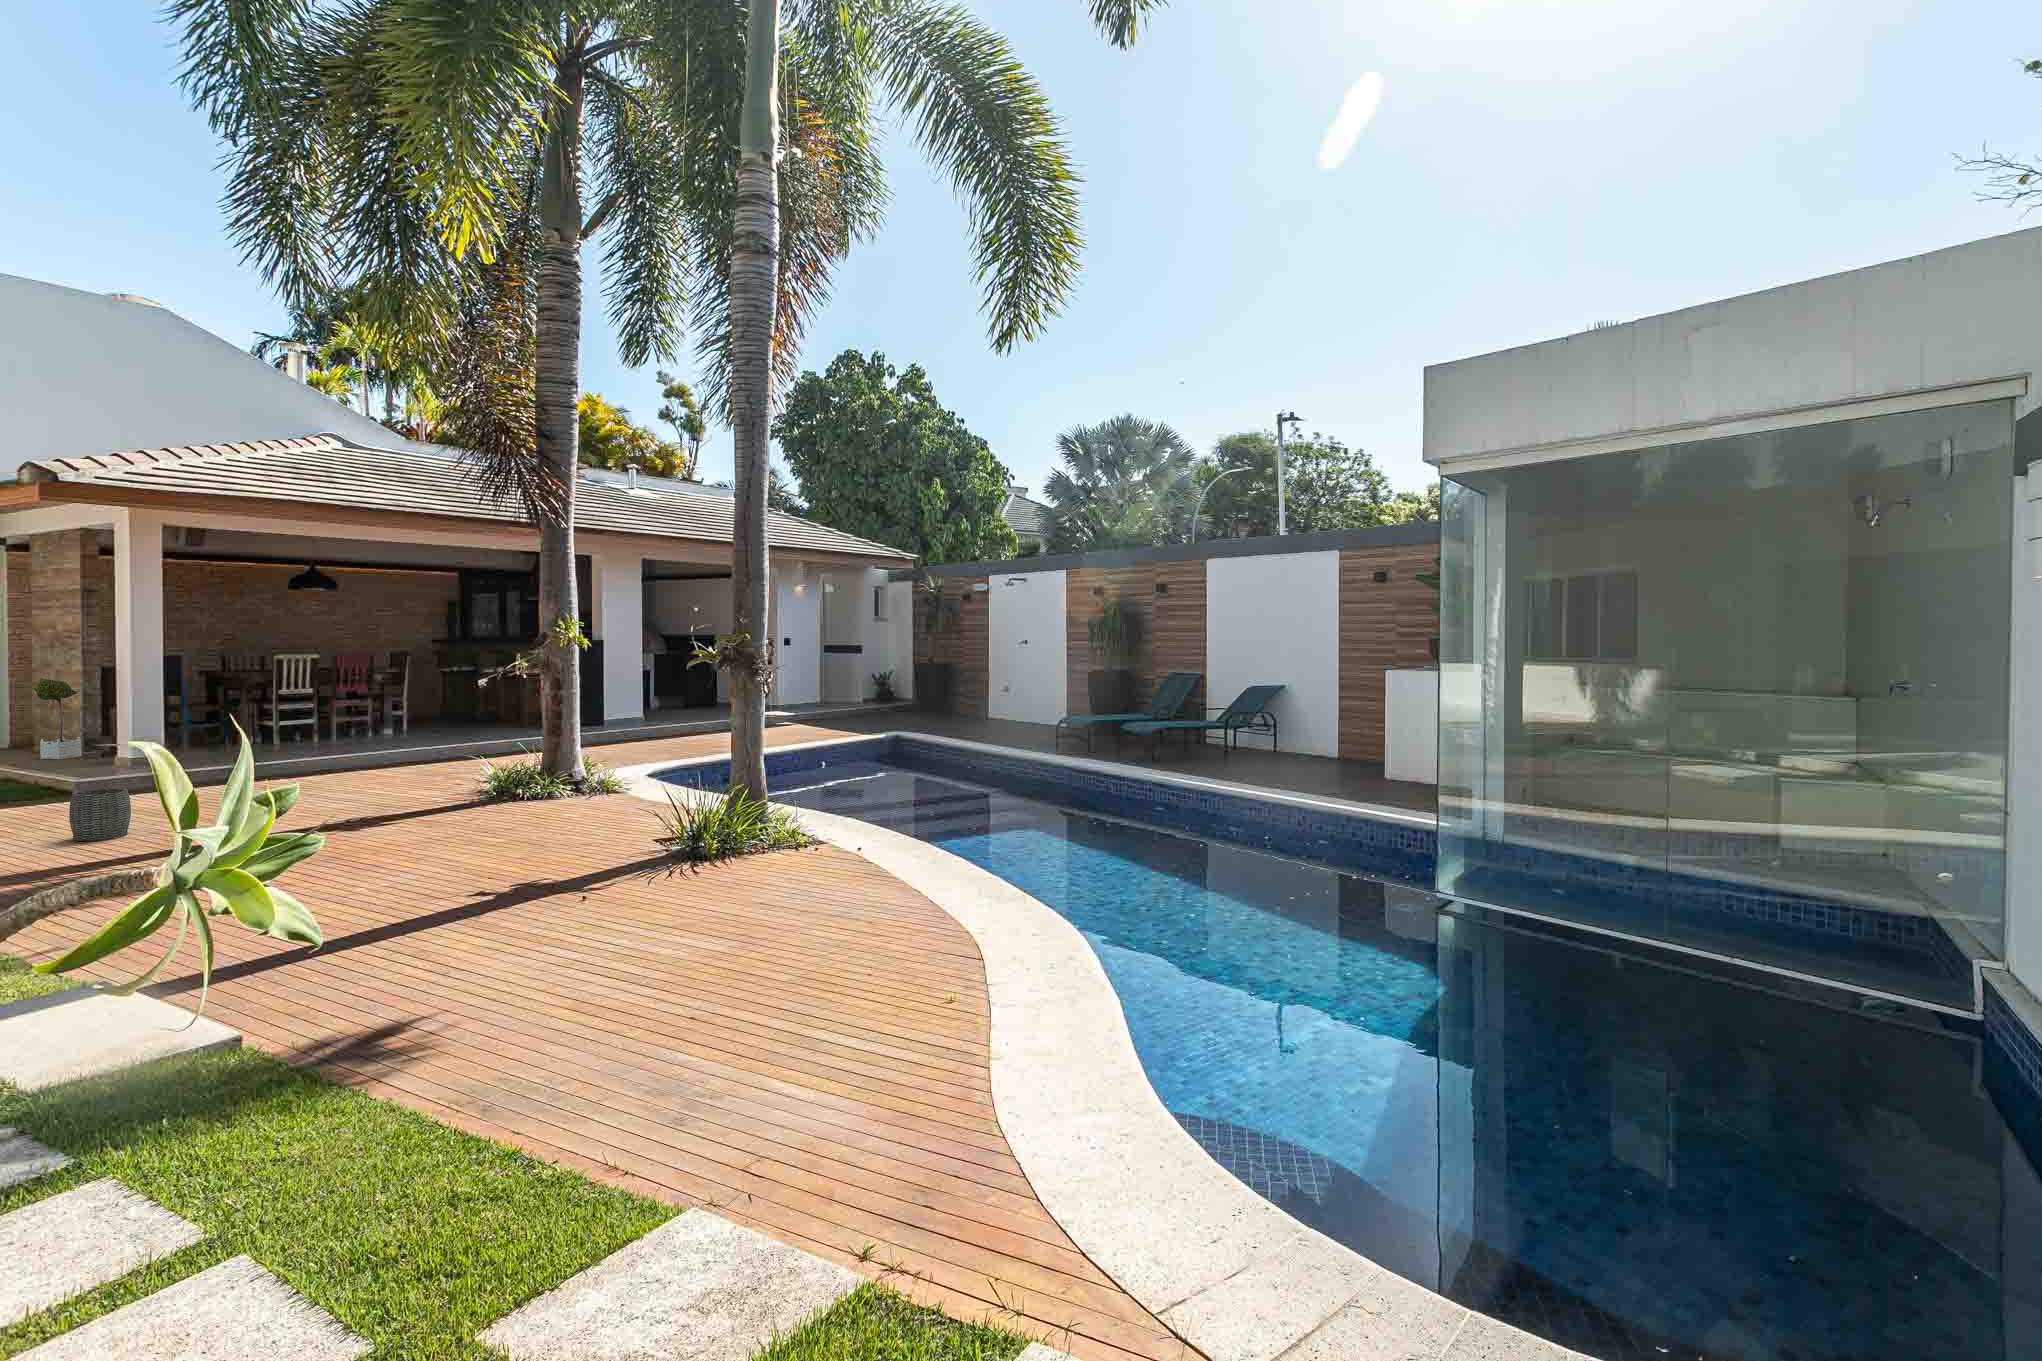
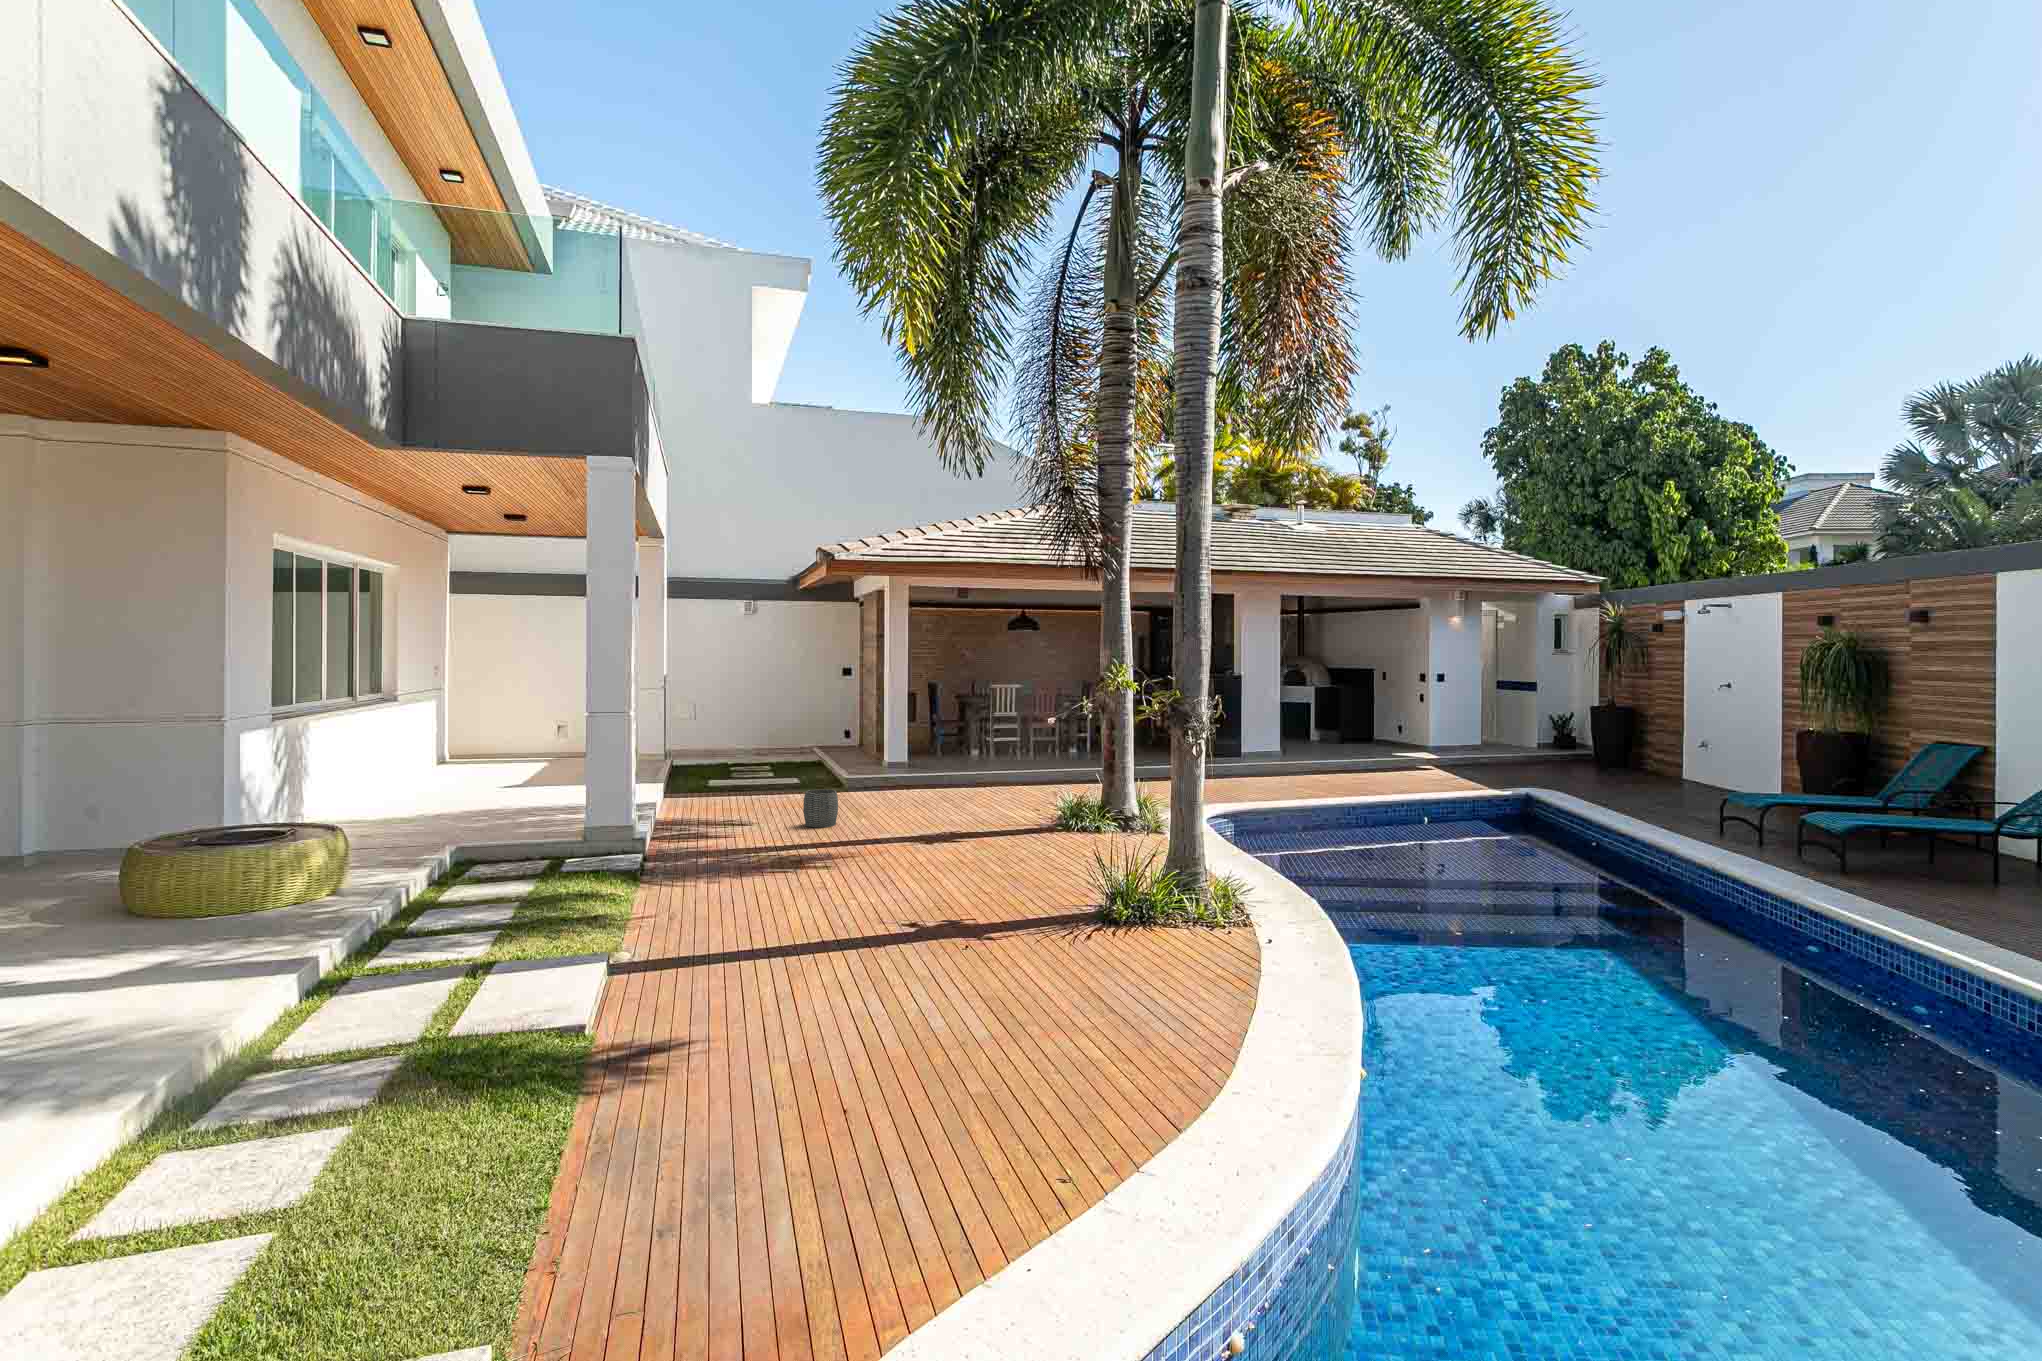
potted tree: present [34,678,82,759] -> none [846,699,871,760]

